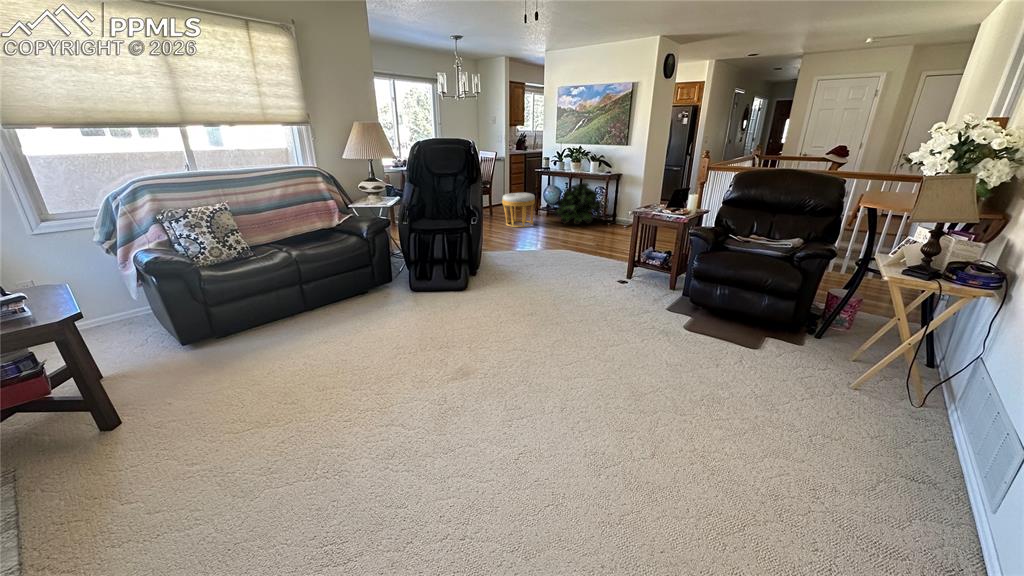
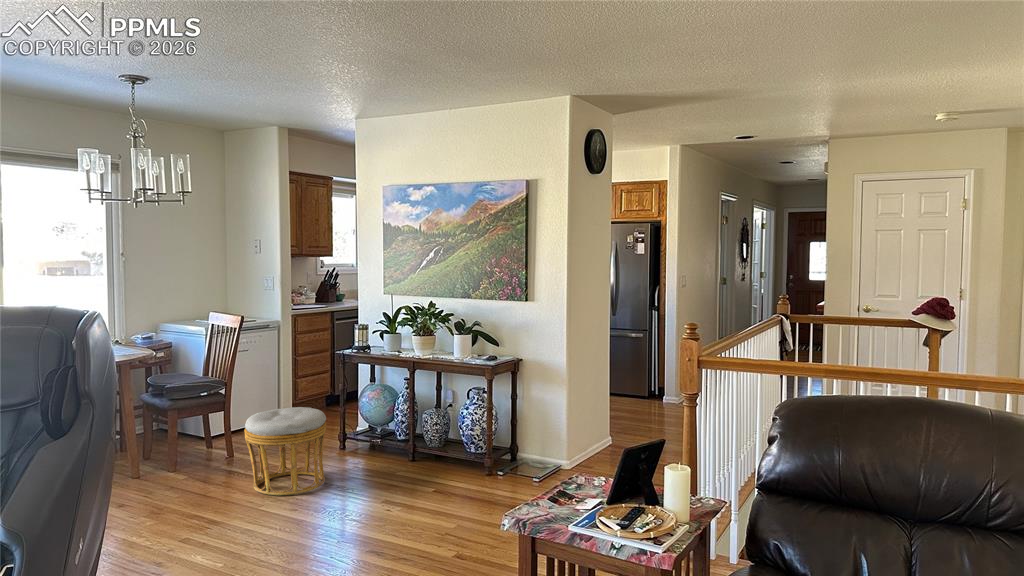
potted plant: present [554,183,601,225] -> none [374,380,485,485]

